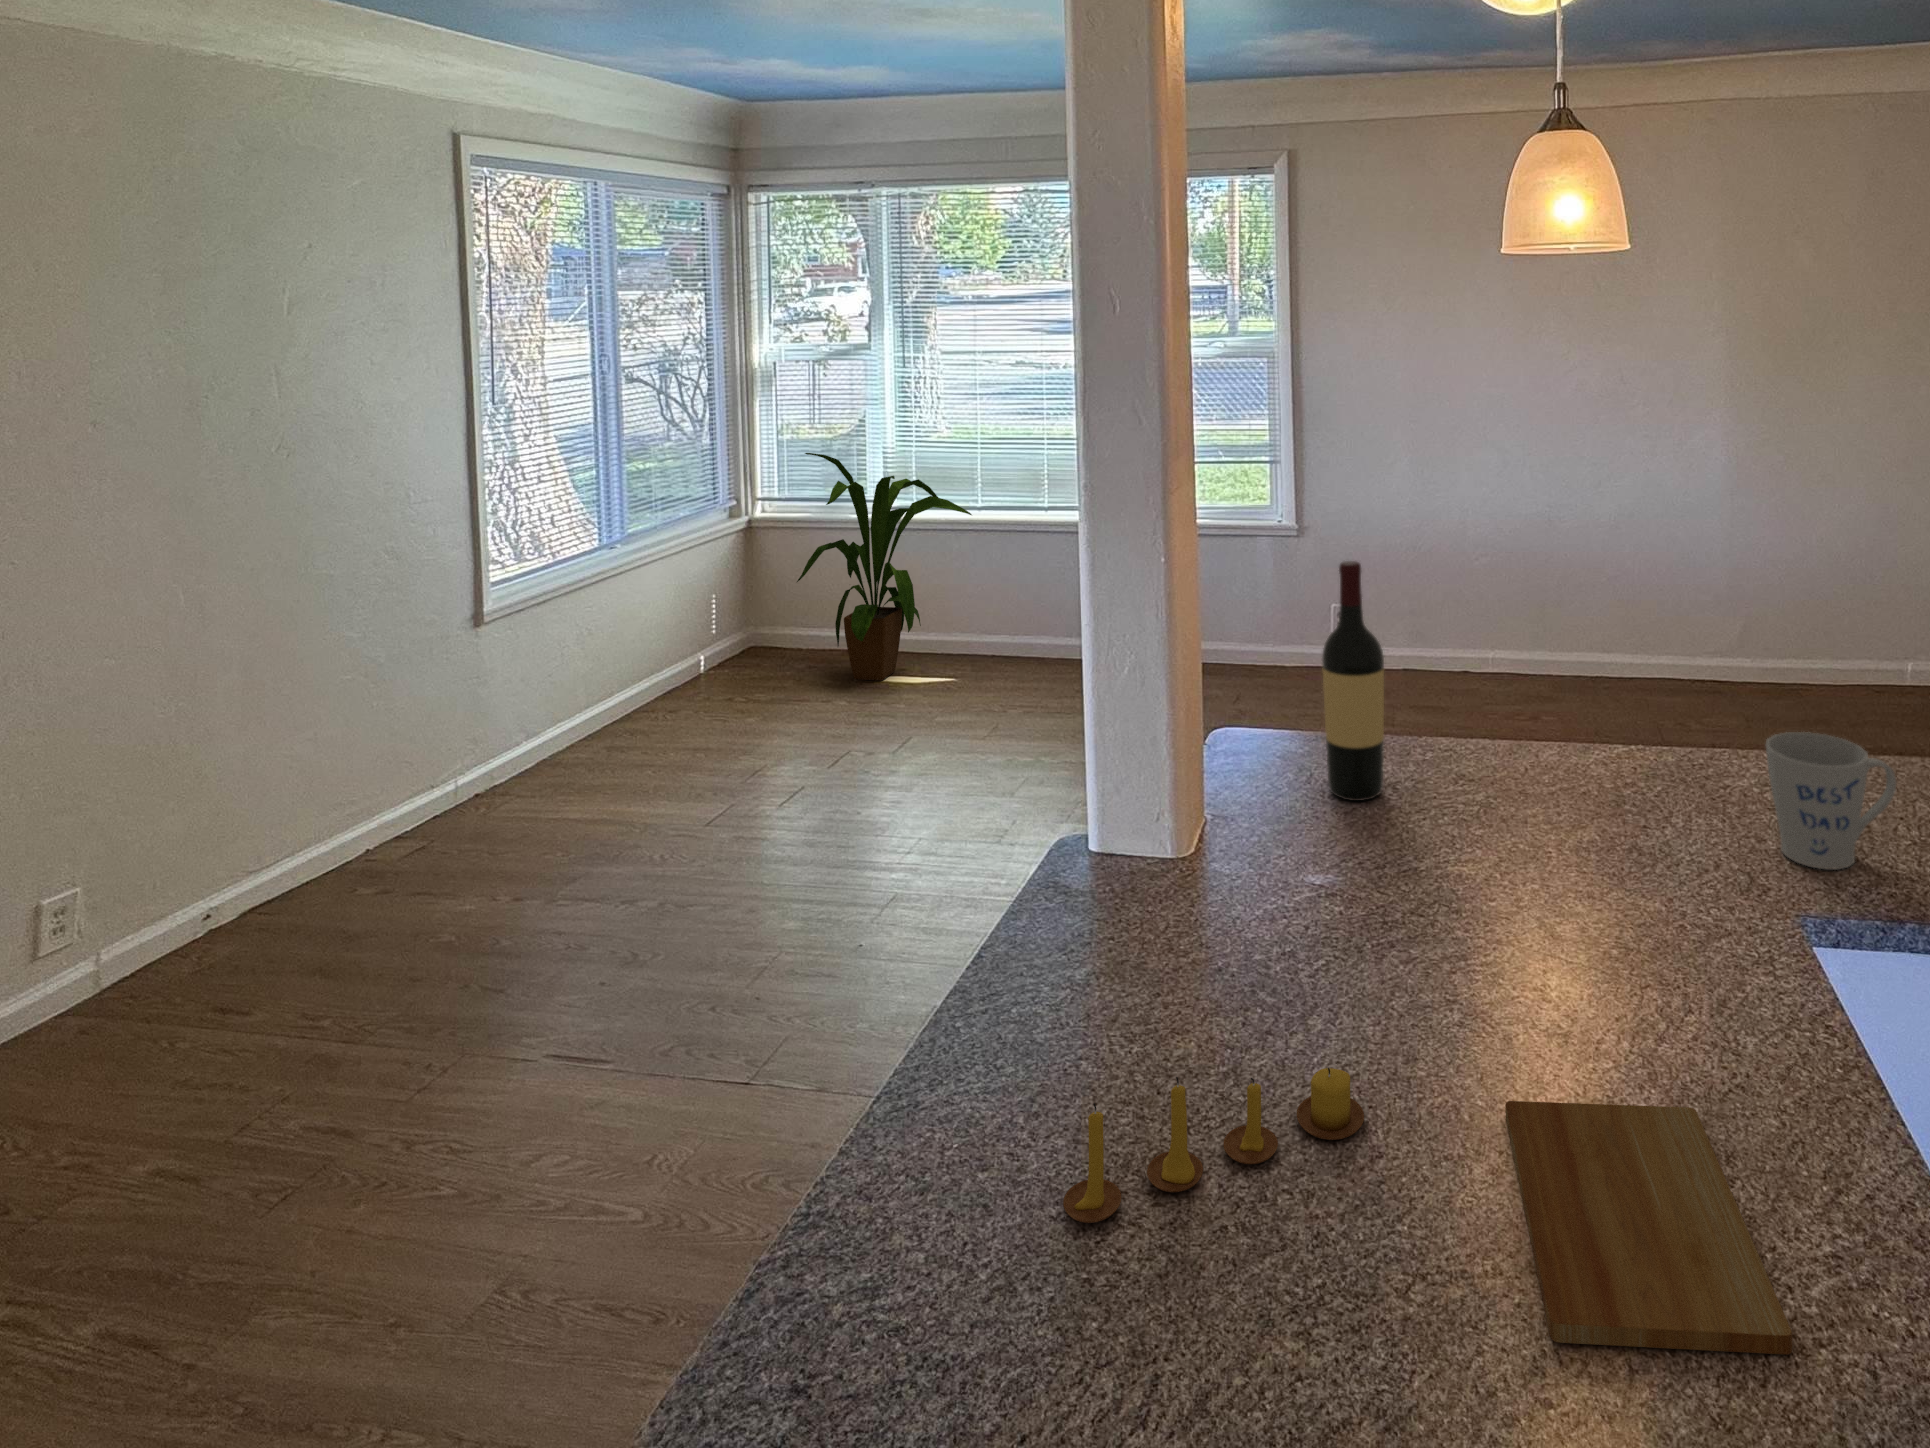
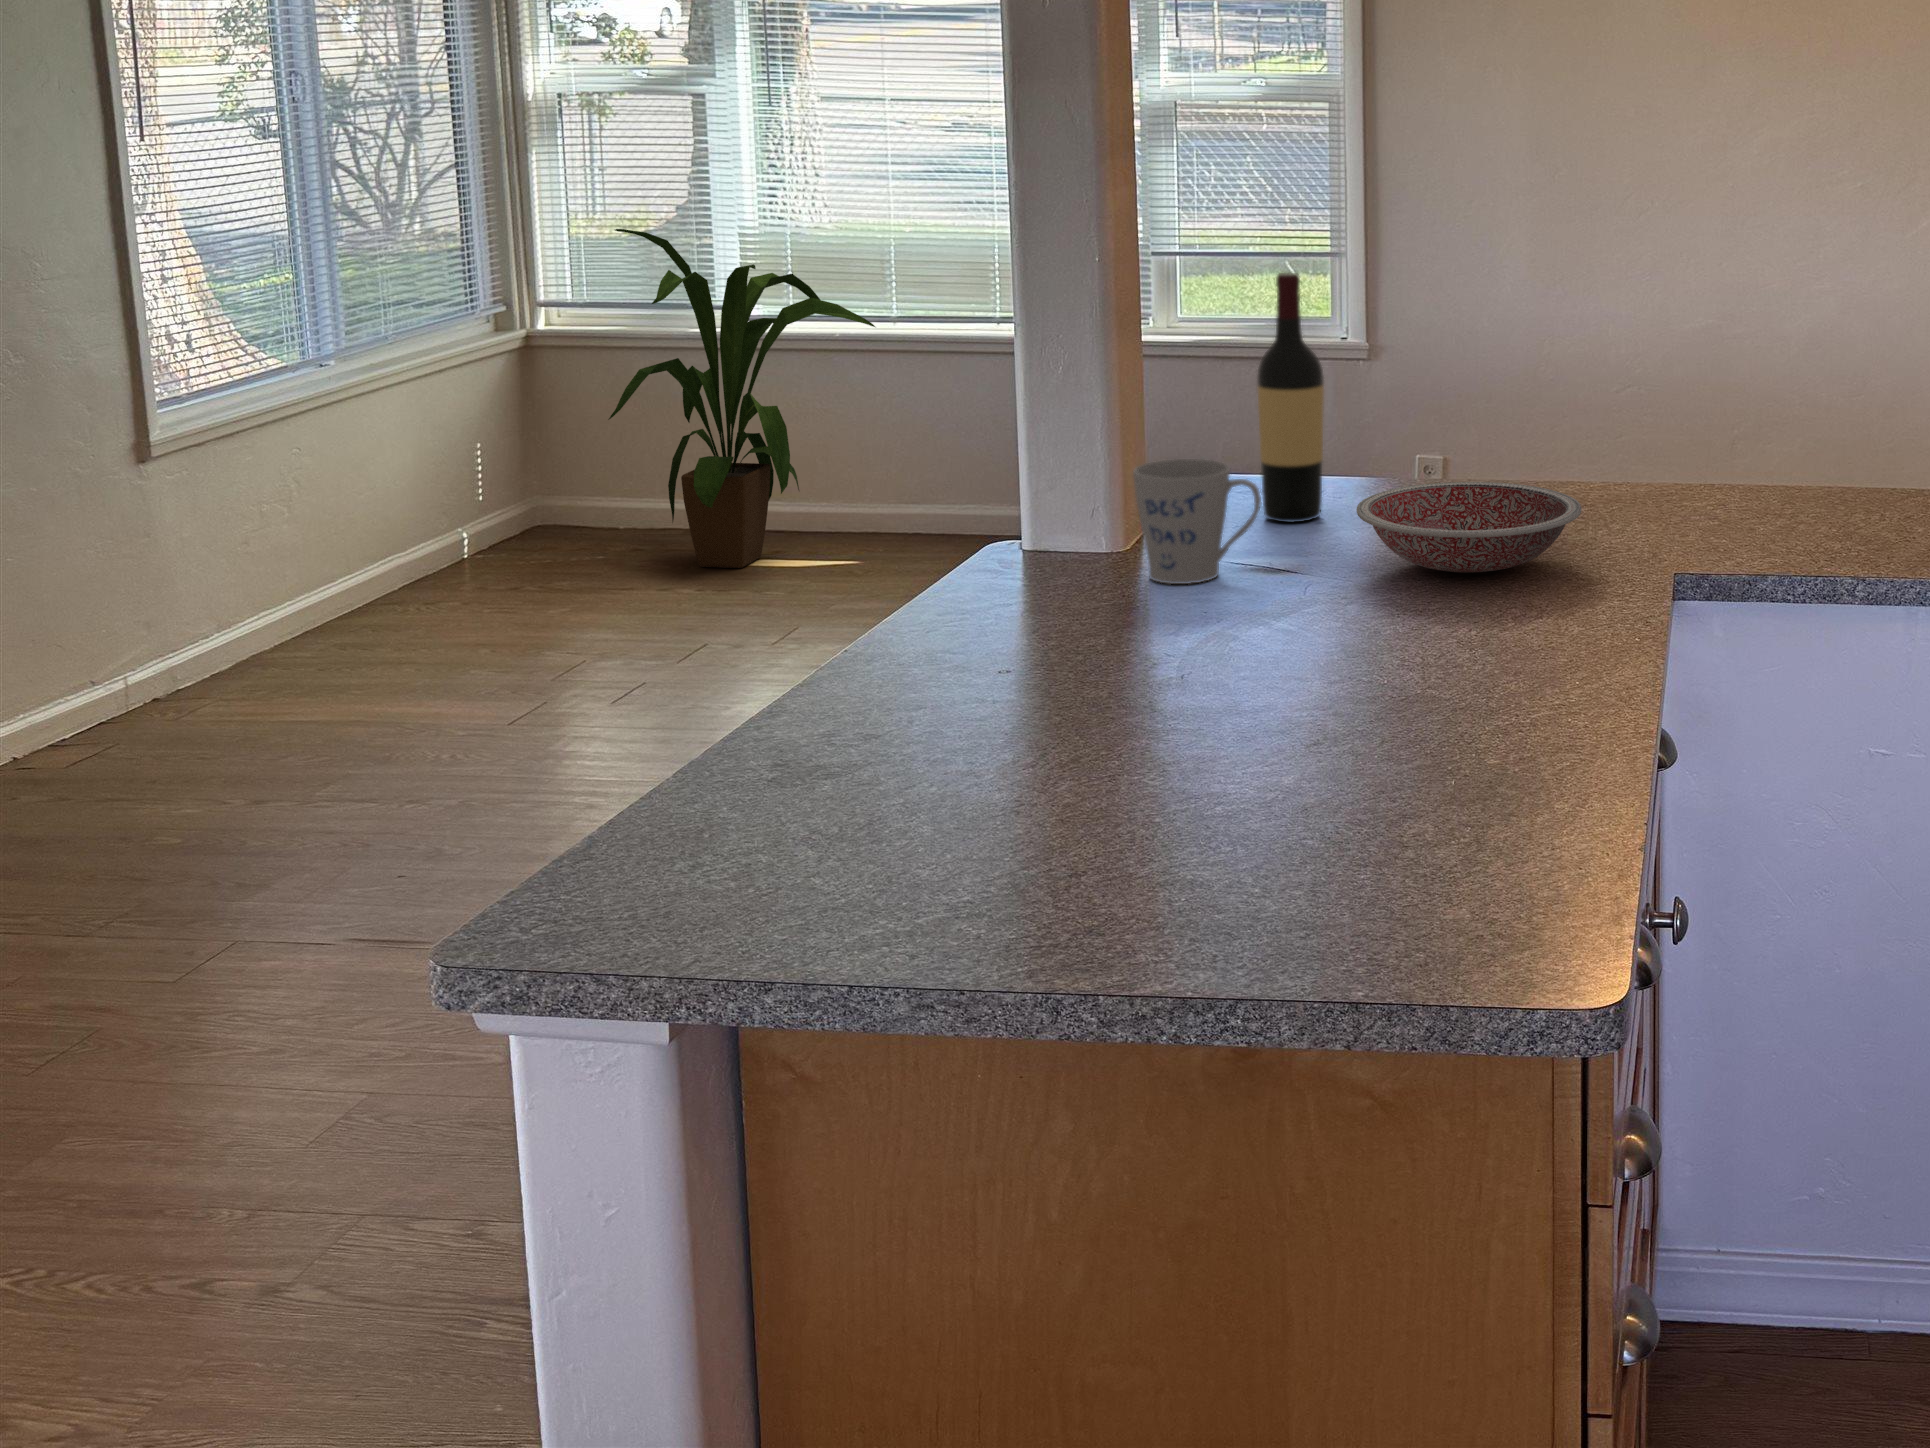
mug: present [1766,732,1896,869] -> present [1133,459,1261,584]
bowl: none [1449,777,1686,905] -> present [1356,482,1582,572]
candle: present [1063,1067,1364,1223] -> none [950,619,1214,716]
cutting board: present [1505,1101,1792,1355] -> none [1310,658,1489,746]

